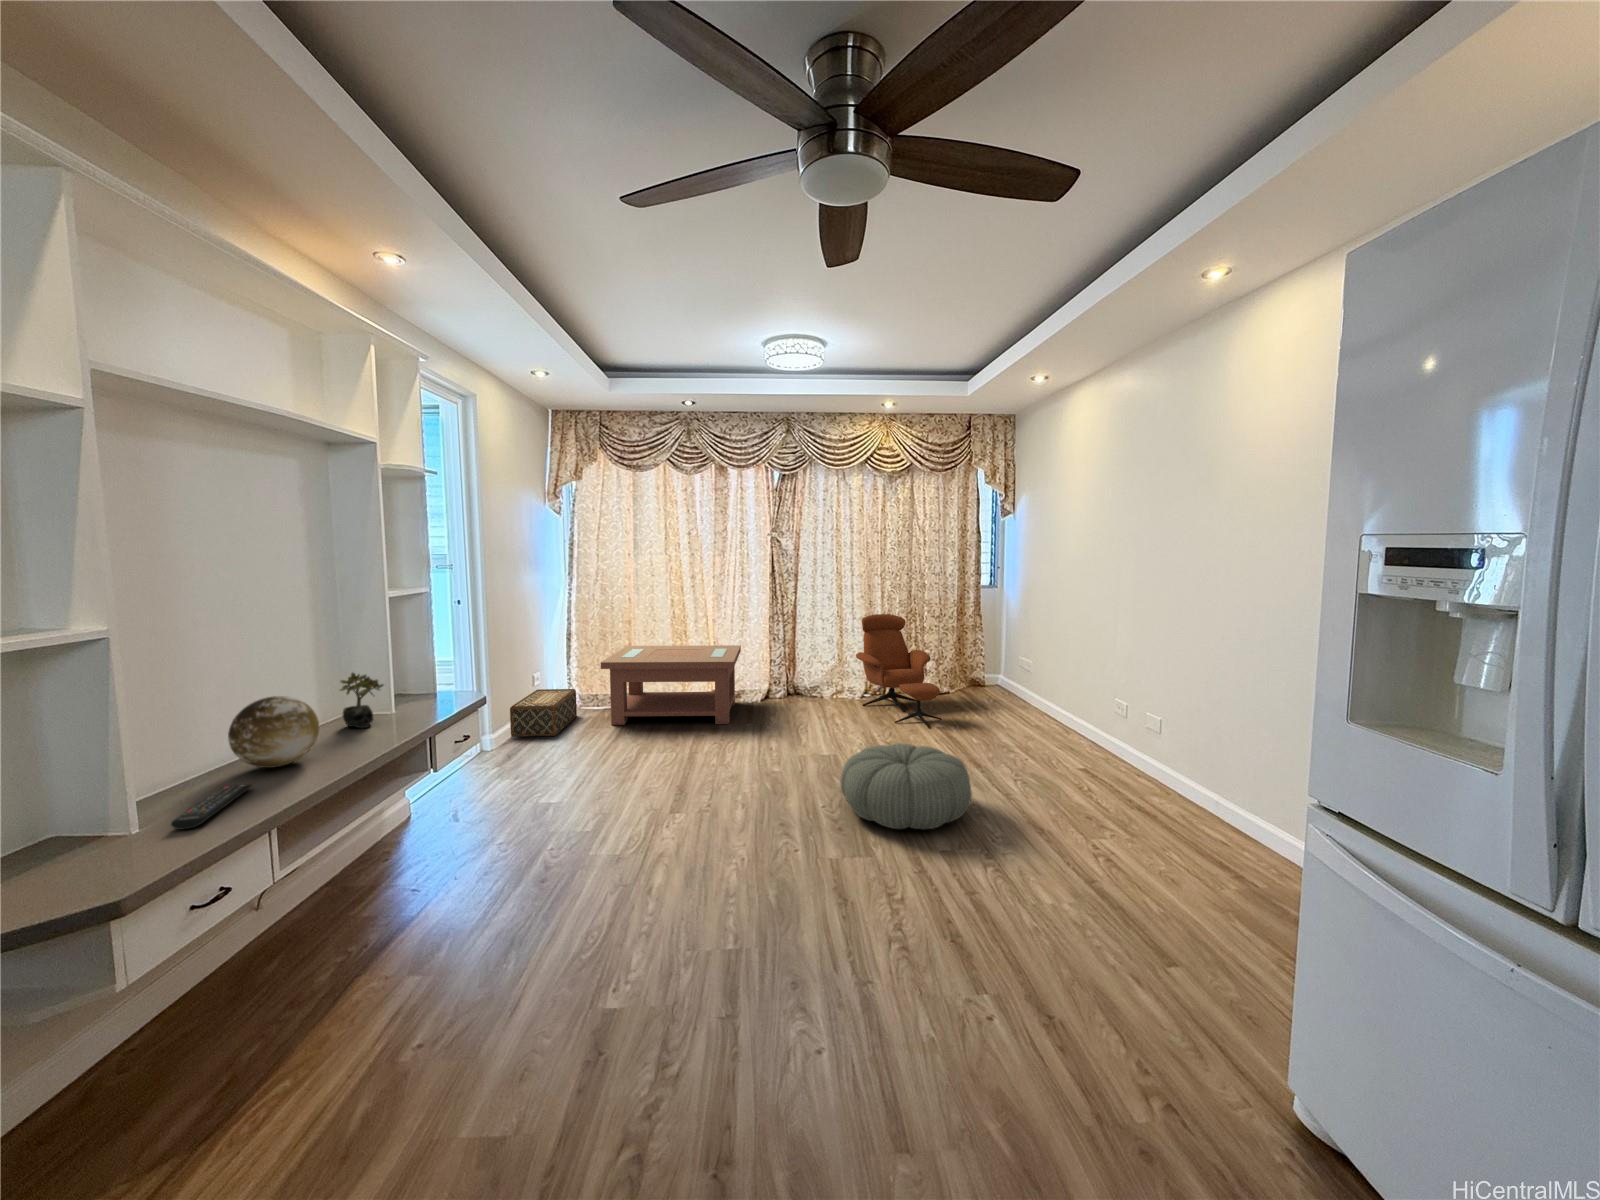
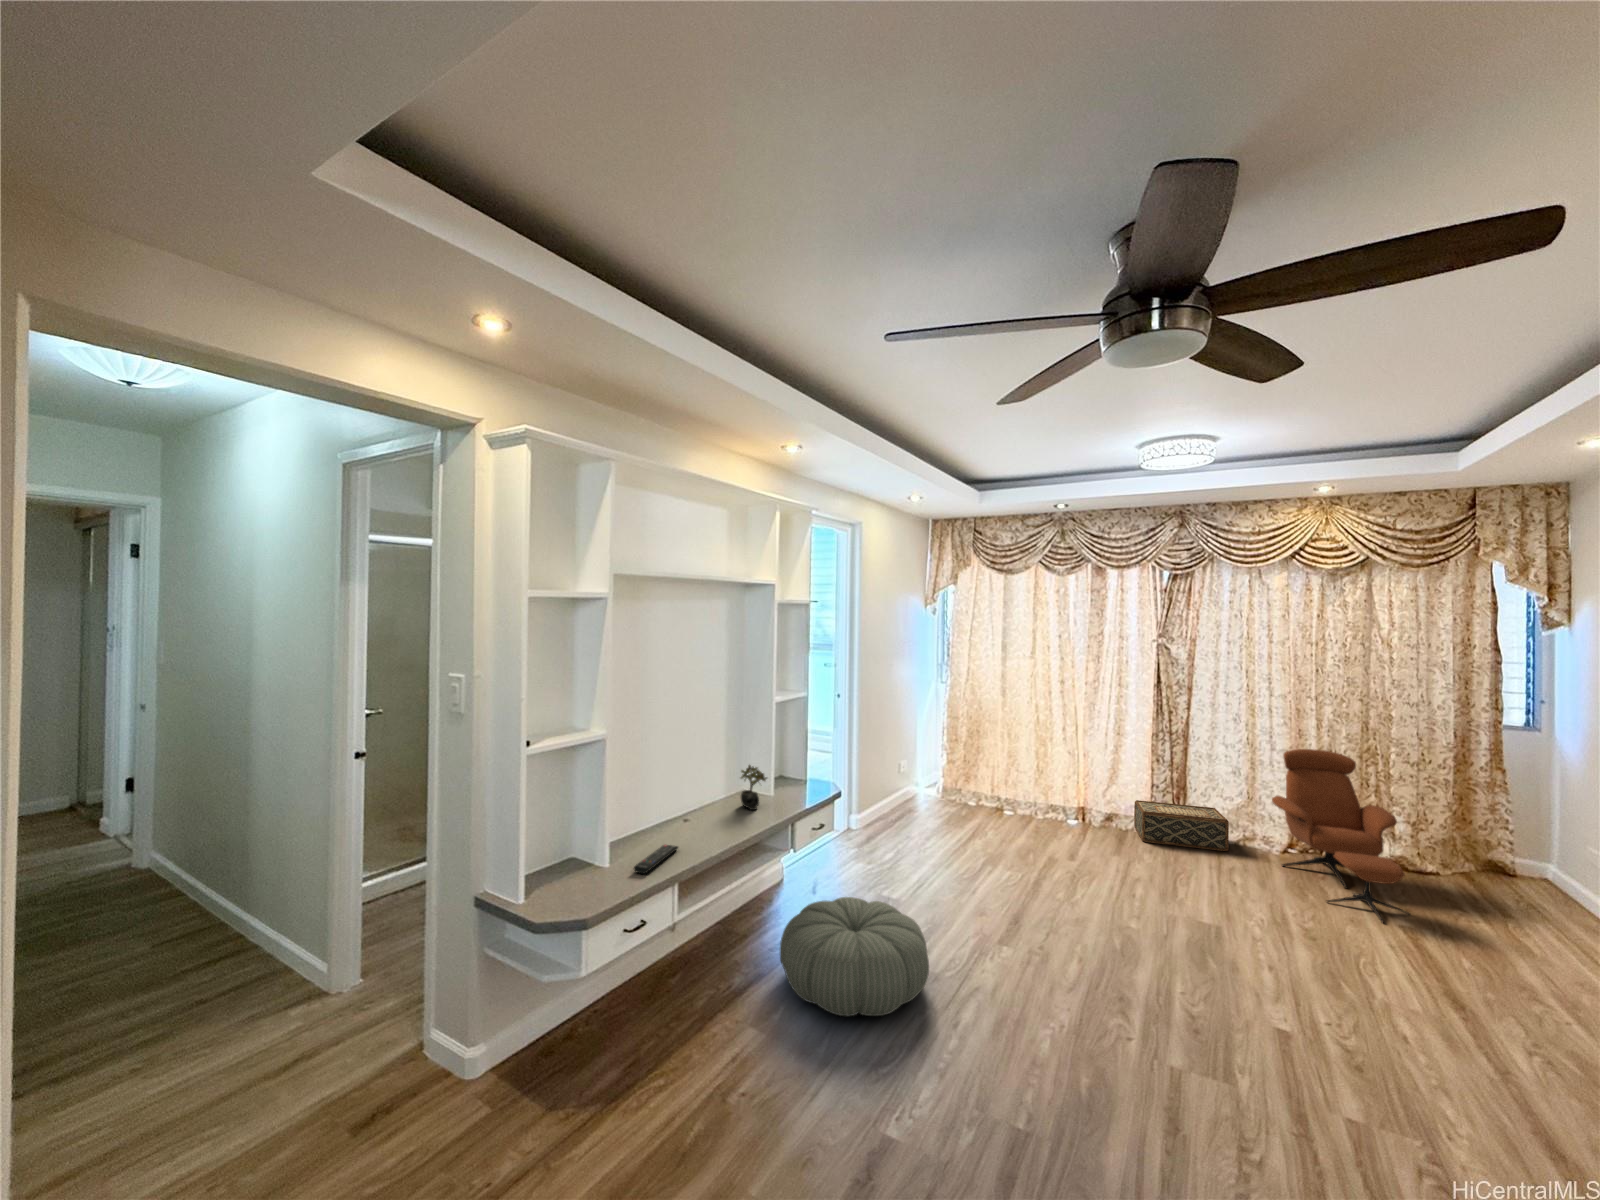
coffee table: present [601,645,741,725] -> none [958,746,1115,853]
woven basket: present [510,689,577,737] -> present [1134,800,1229,851]
decorative orb: present [228,696,319,768] -> none [671,782,722,834]
pouf: present [840,743,972,829] -> present [780,897,929,1016]

